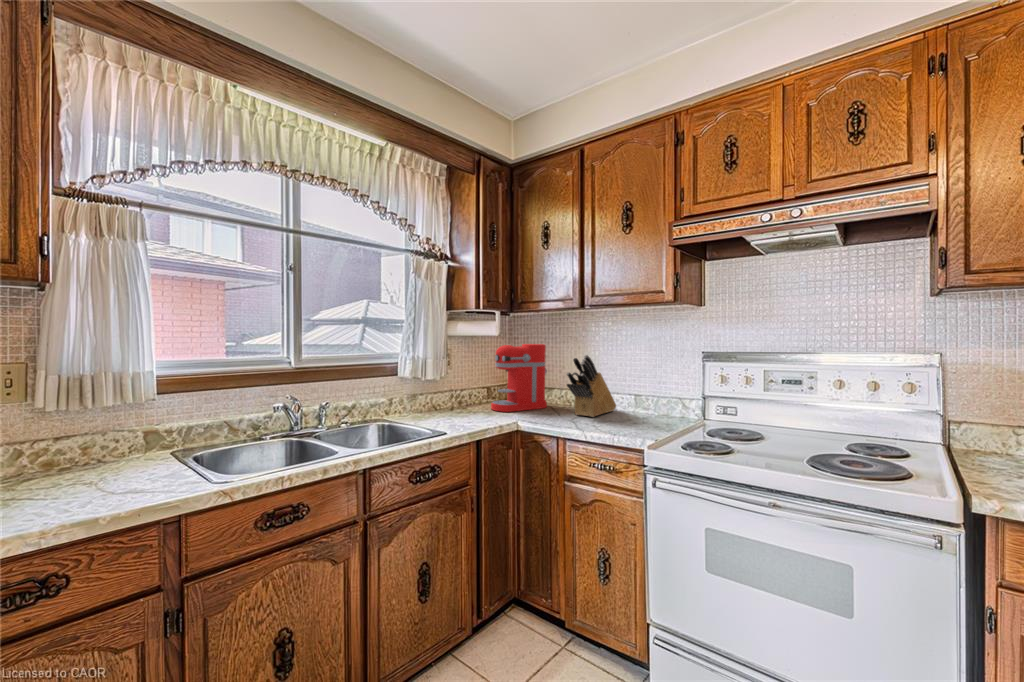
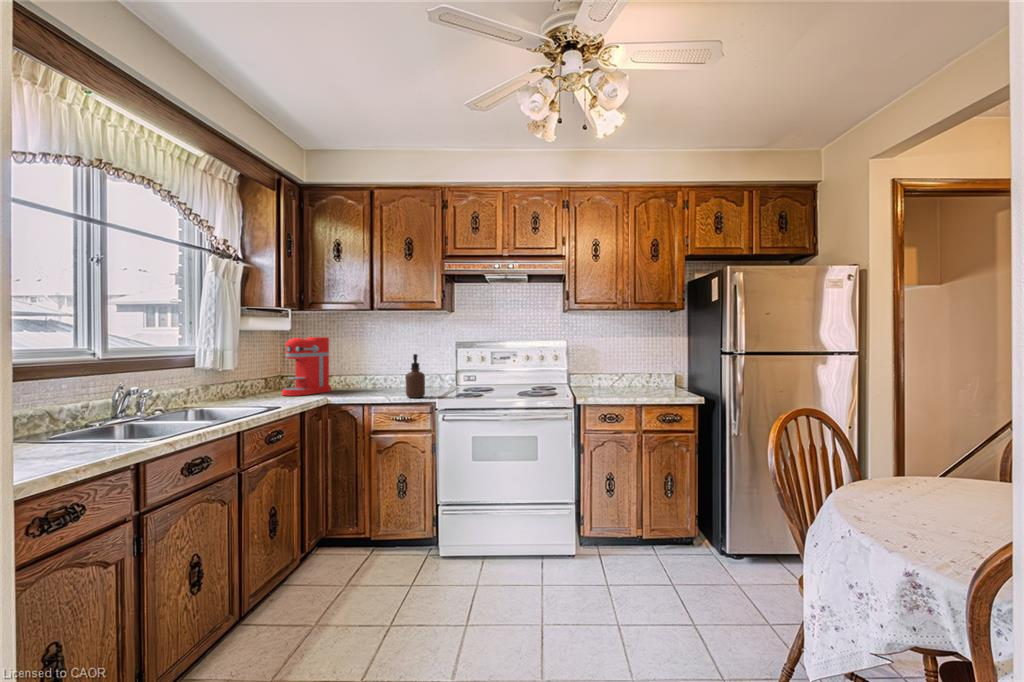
knife block: present [567,355,616,417] -> none [358,343,391,392]
soap dispenser: none [616,375,644,437] -> present [406,354,425,398]

